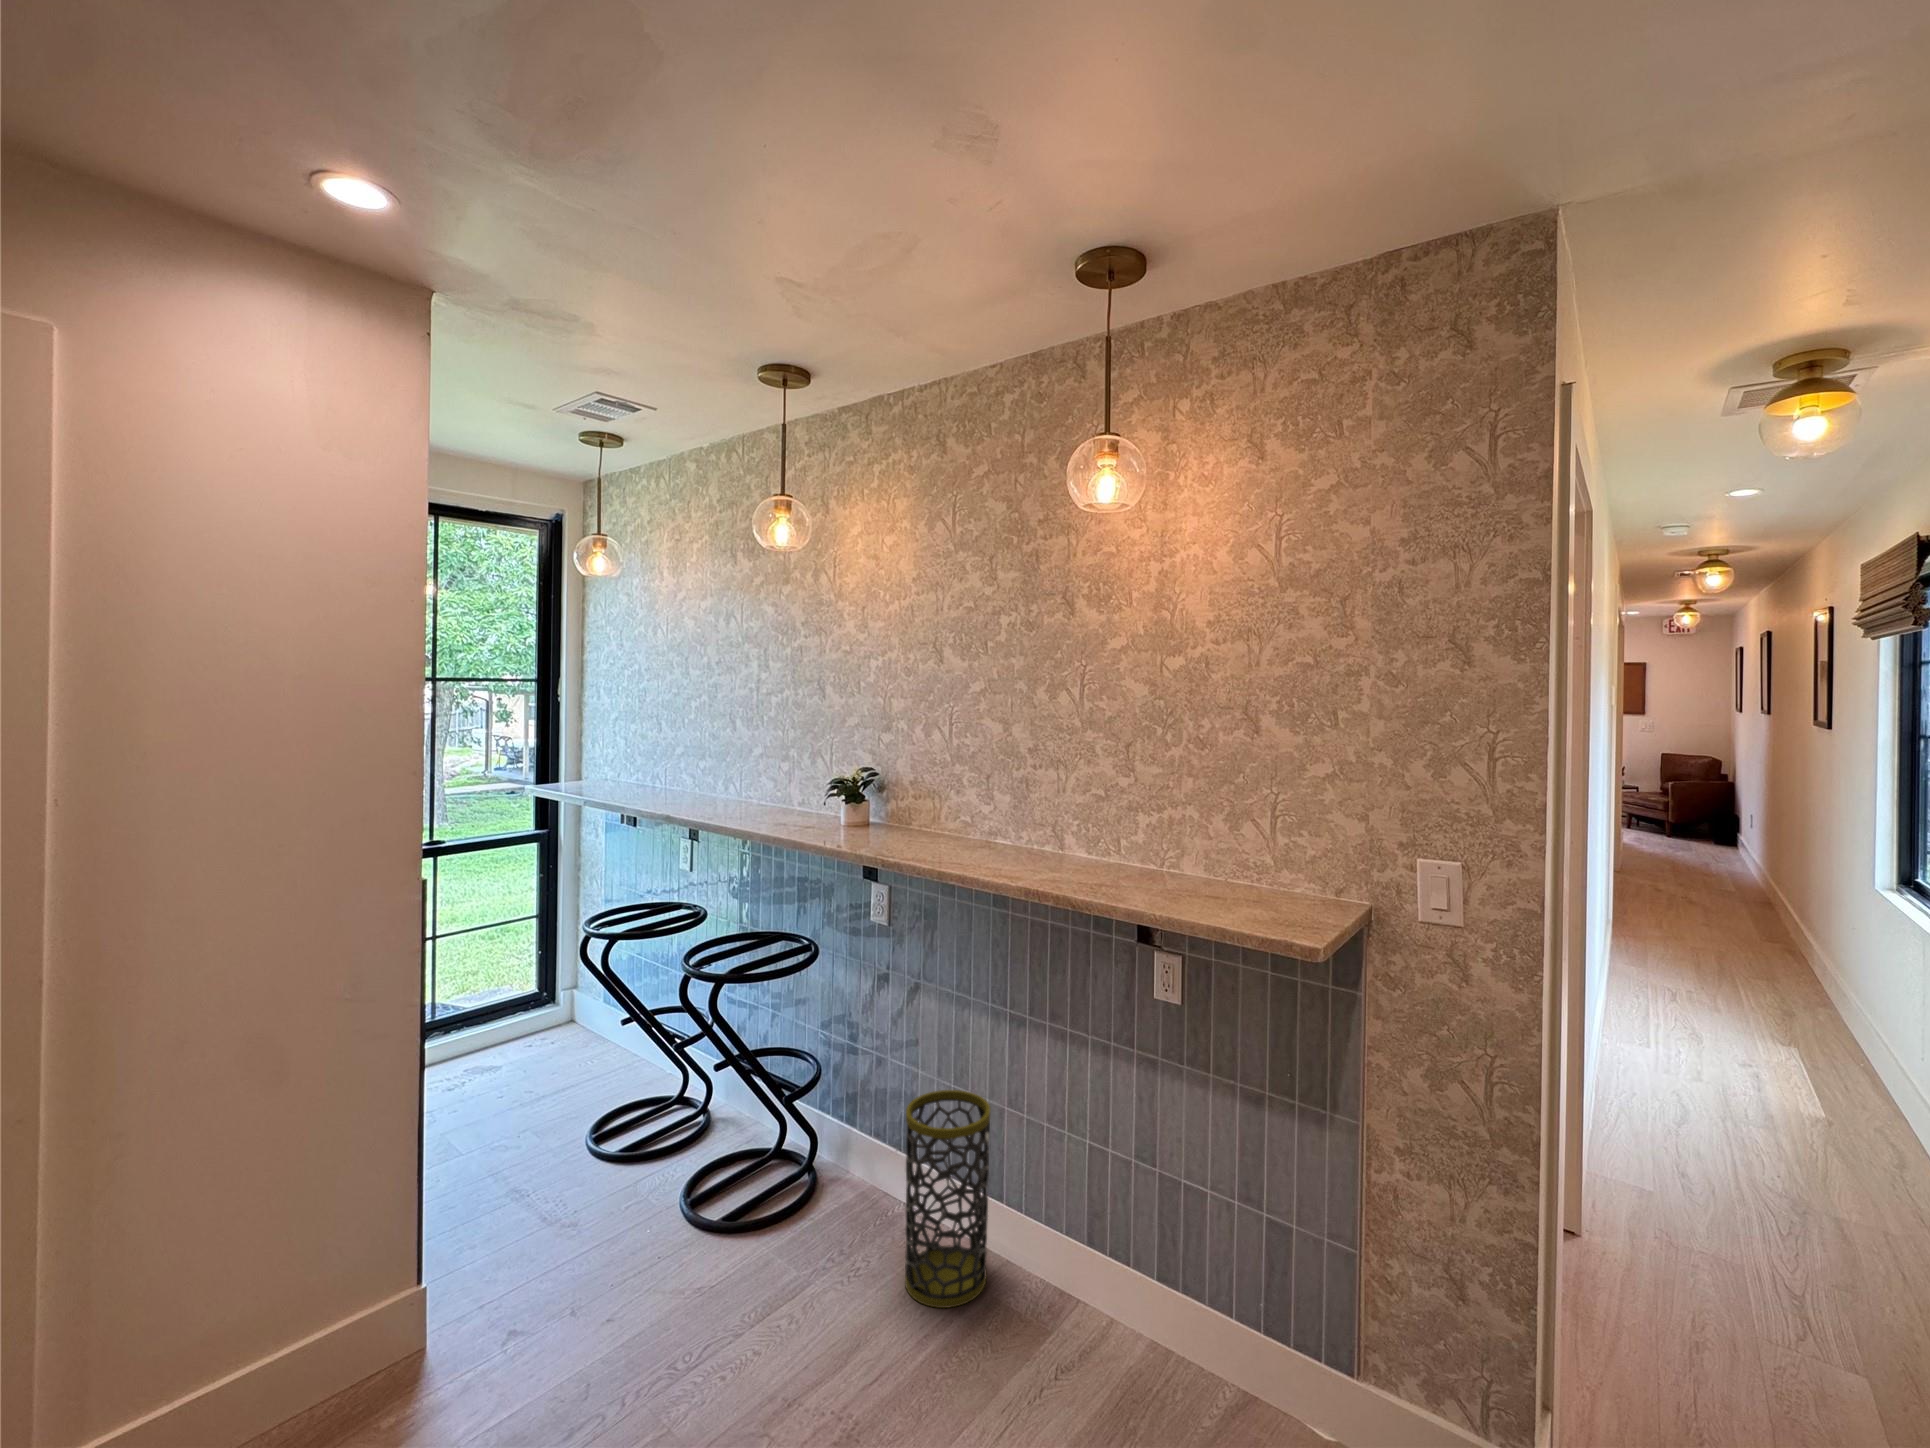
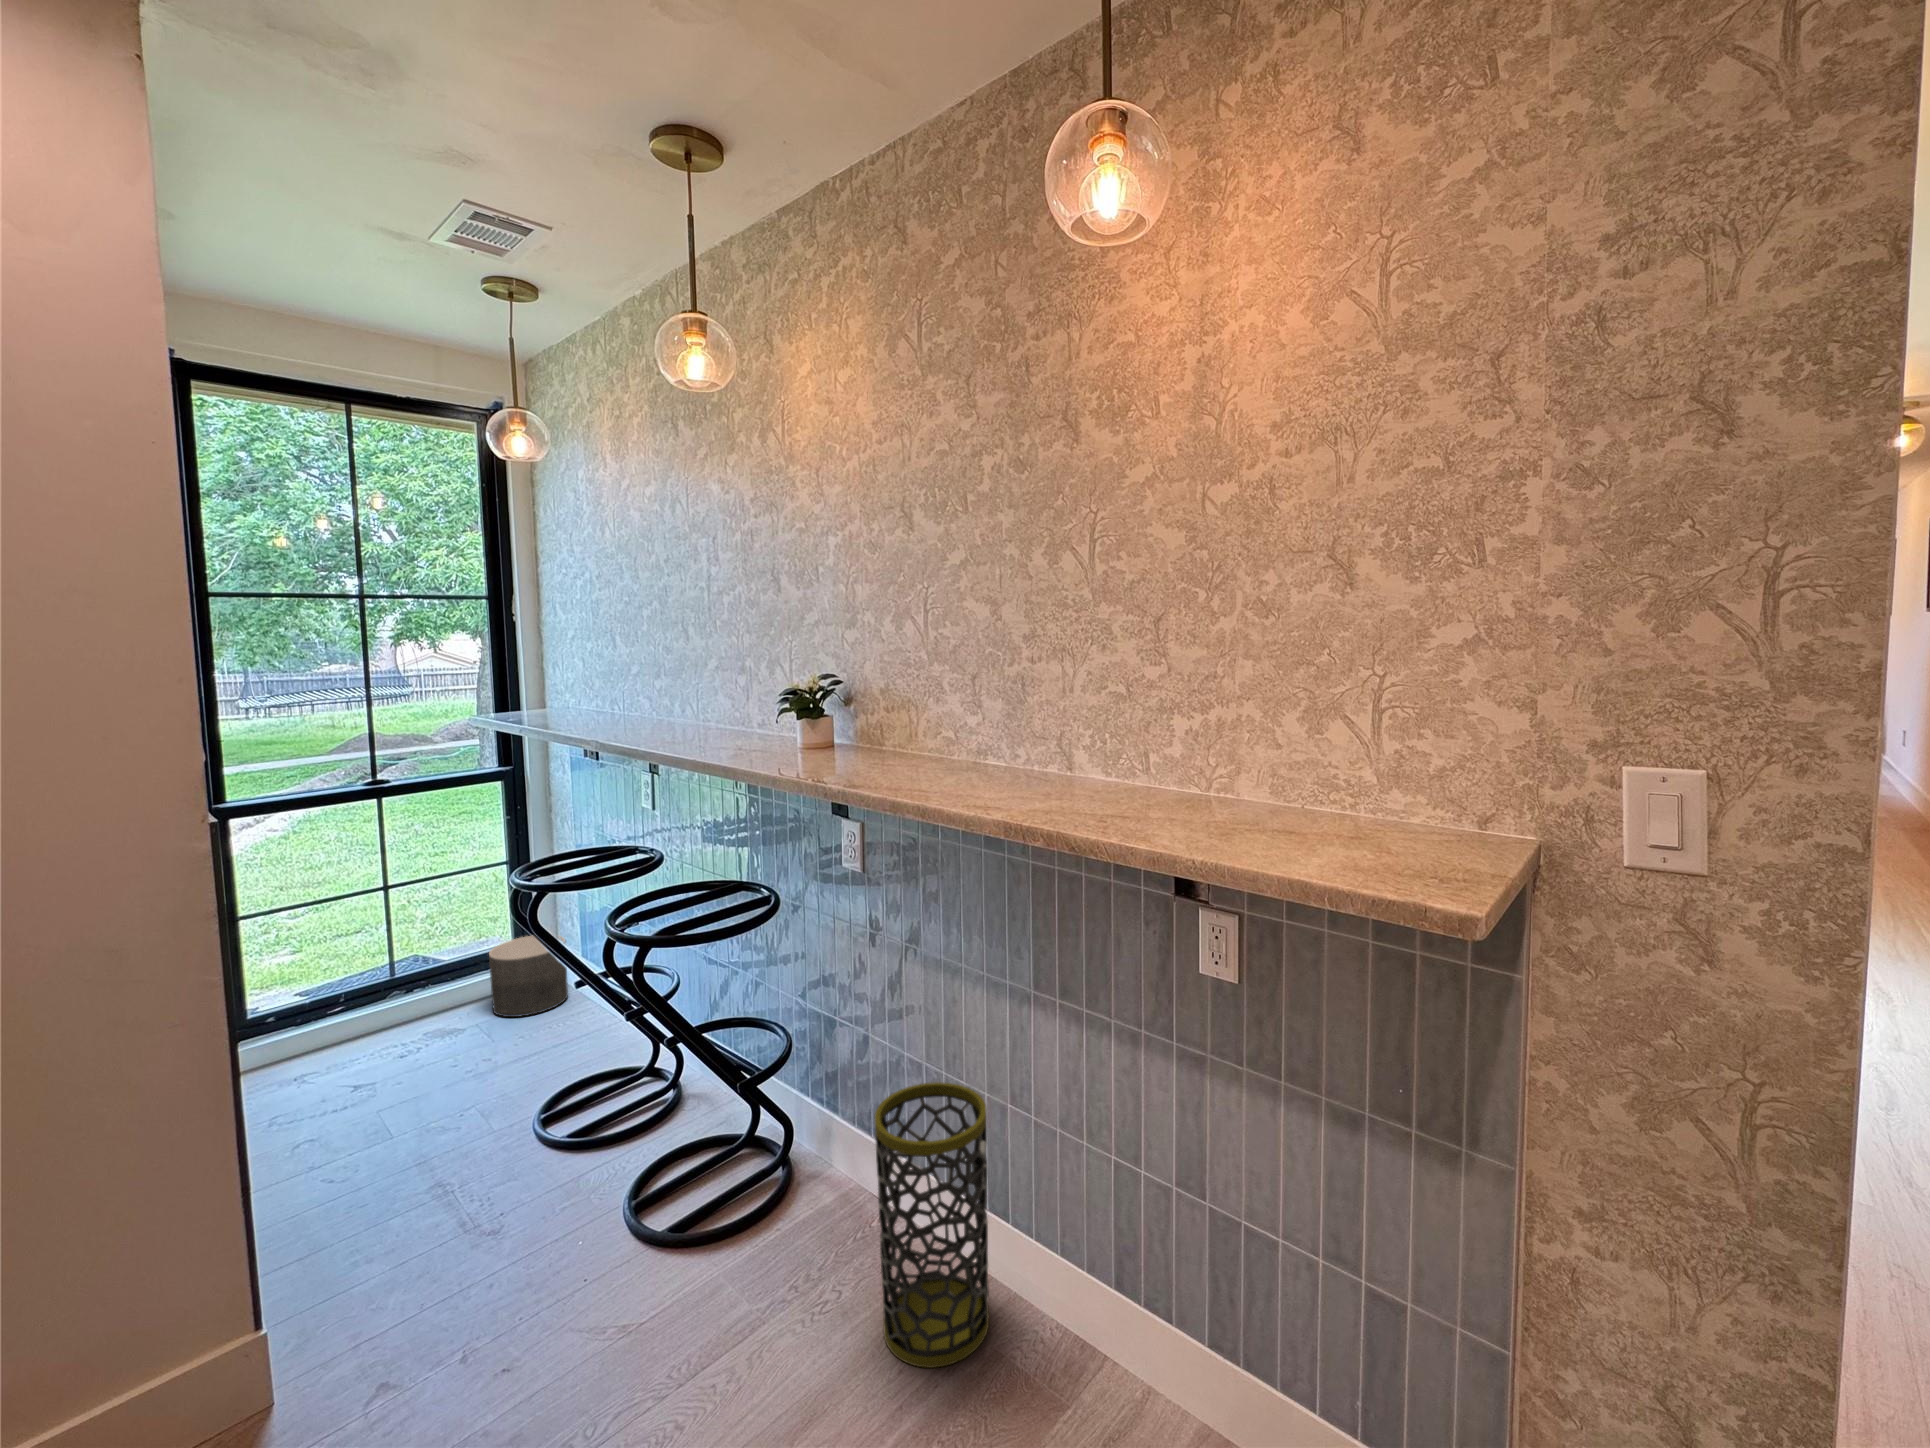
planter: none [524,983,592,1056] -> present [489,936,568,1017]

